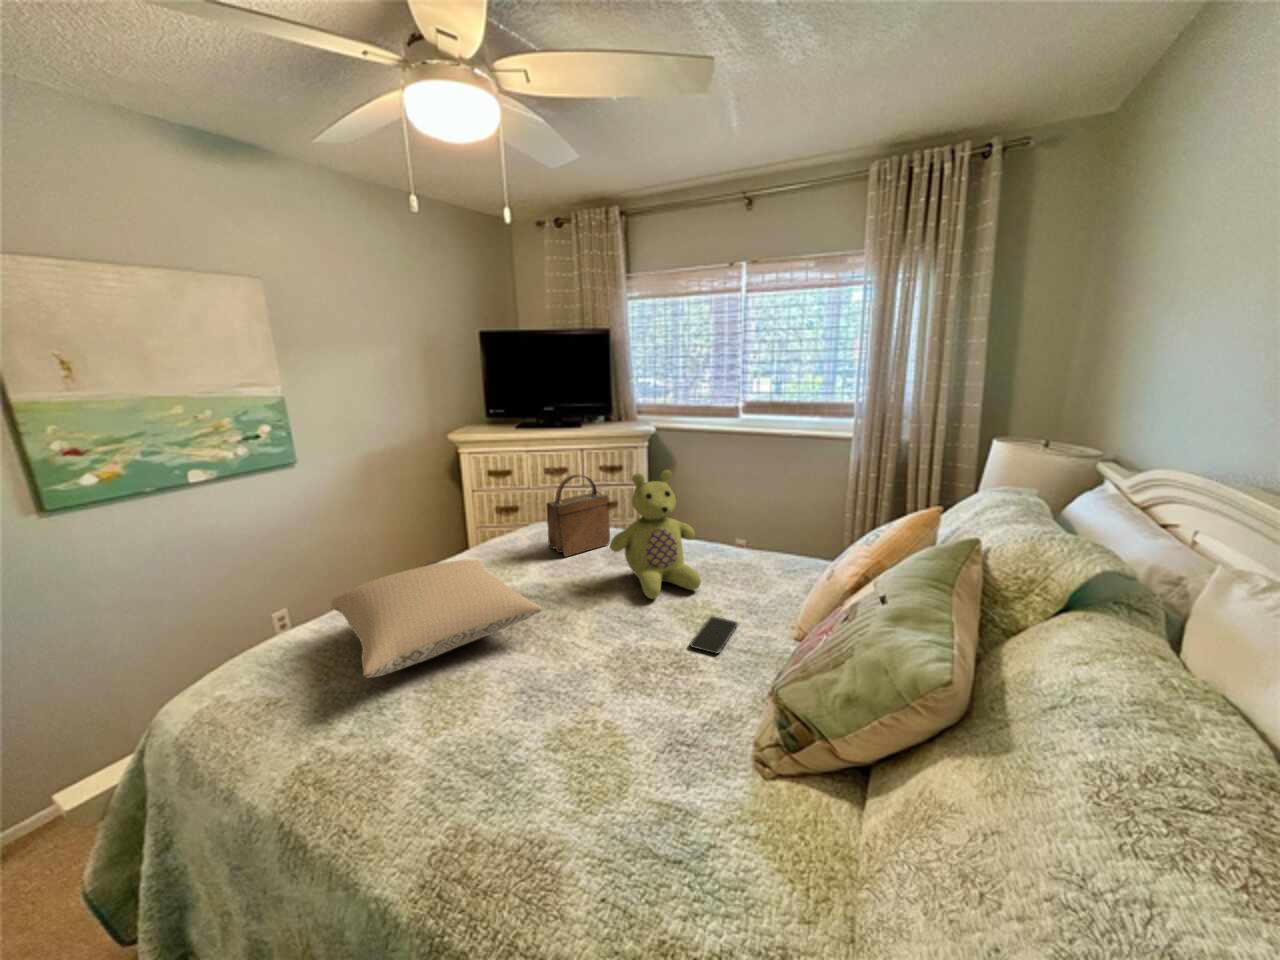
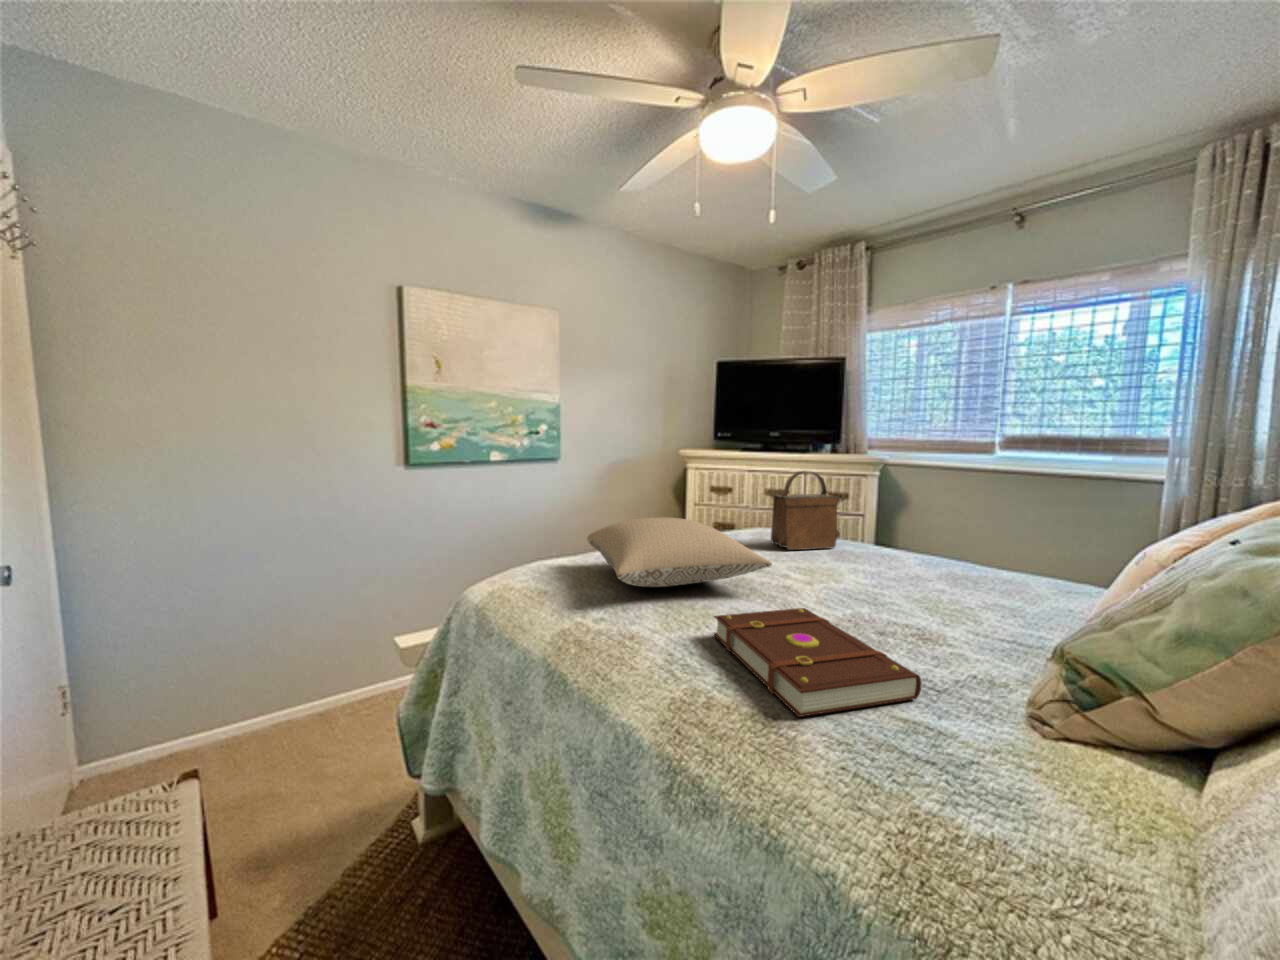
stuffed bear: present [610,470,701,599] -> none [841,457,949,589]
smartphone: present [690,617,738,654] -> none [936,609,1000,636]
book: none [480,665,673,840] -> present [713,608,921,717]

